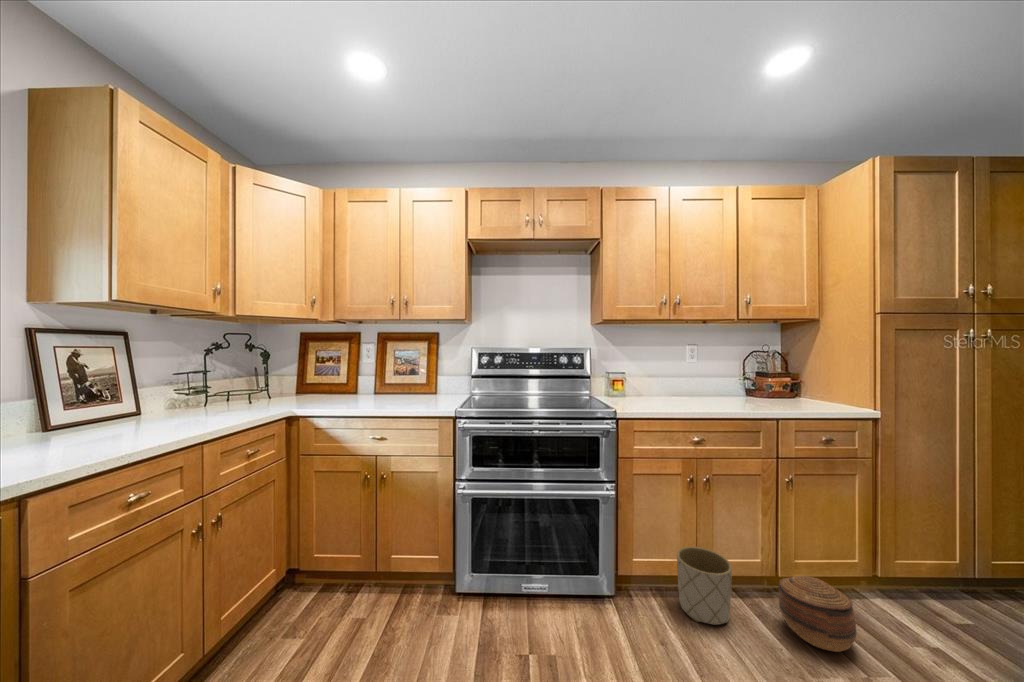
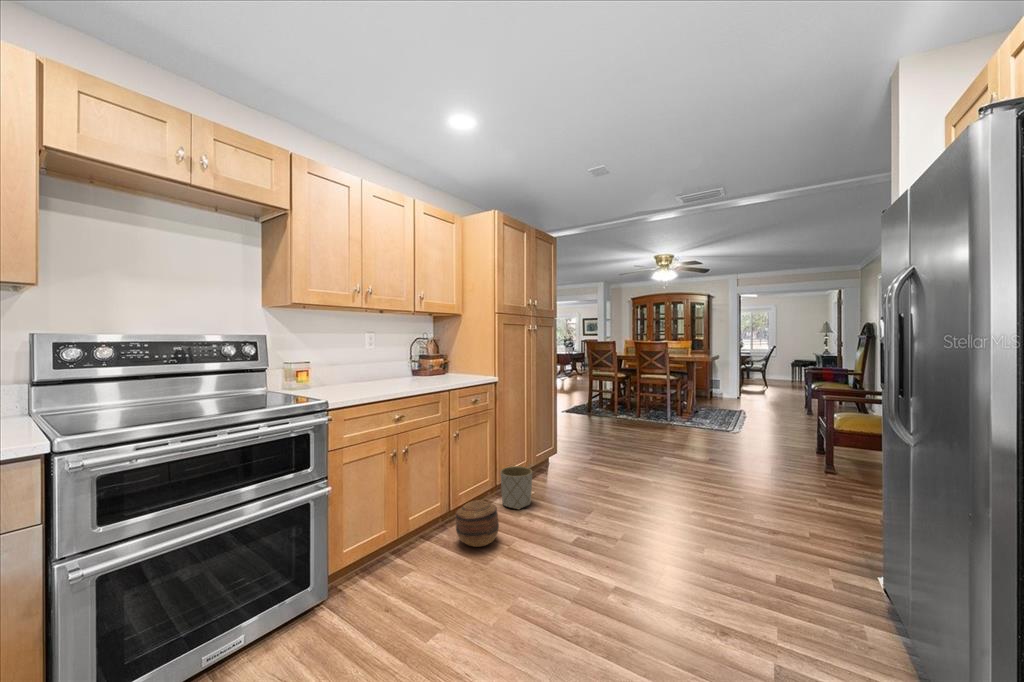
planter: present [677,547,732,625] -> present [500,466,532,509]

